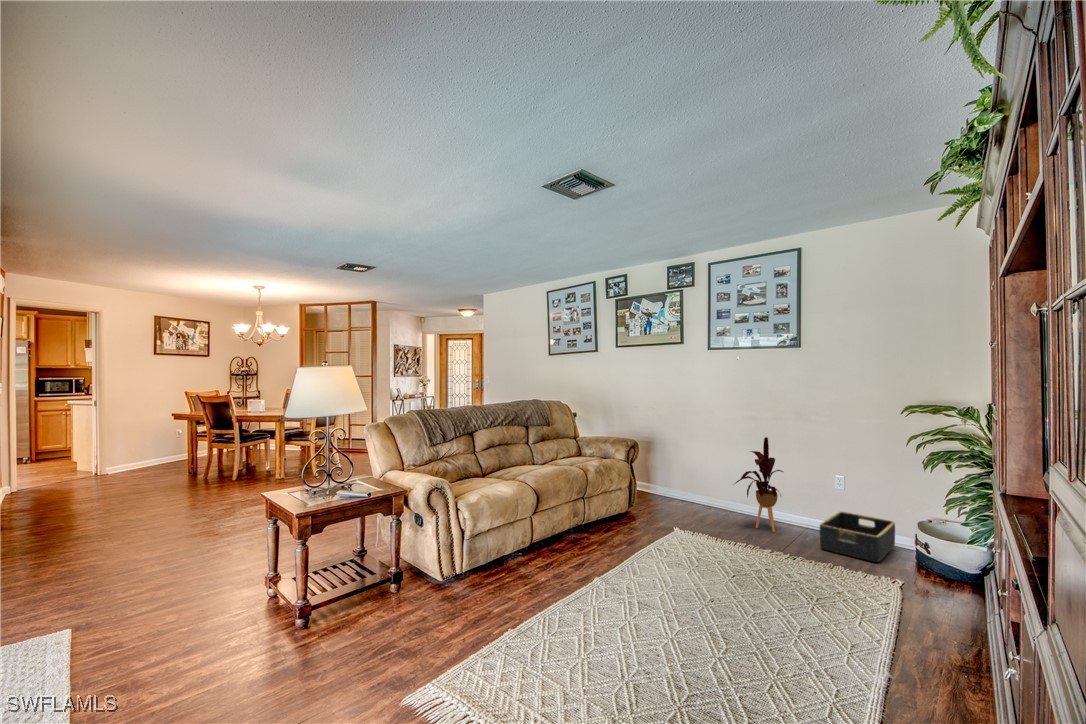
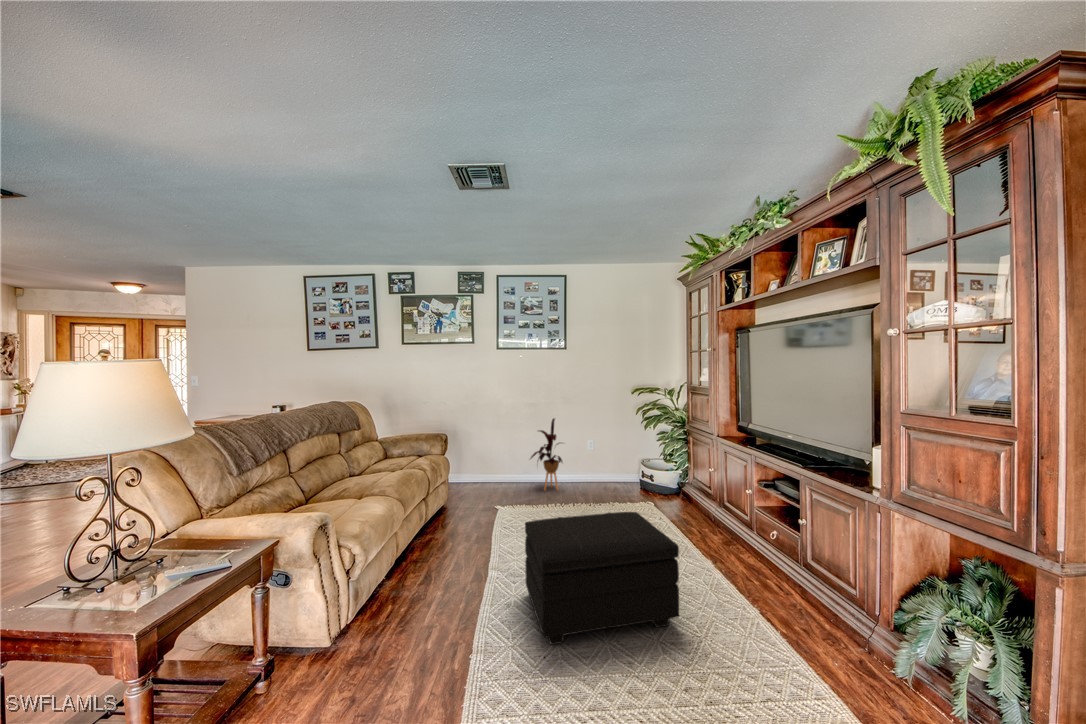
basket: present [820,512,895,562] -> none [592,466,631,495]
footstool: none [560,533,735,695] -> present [525,512,679,644]

